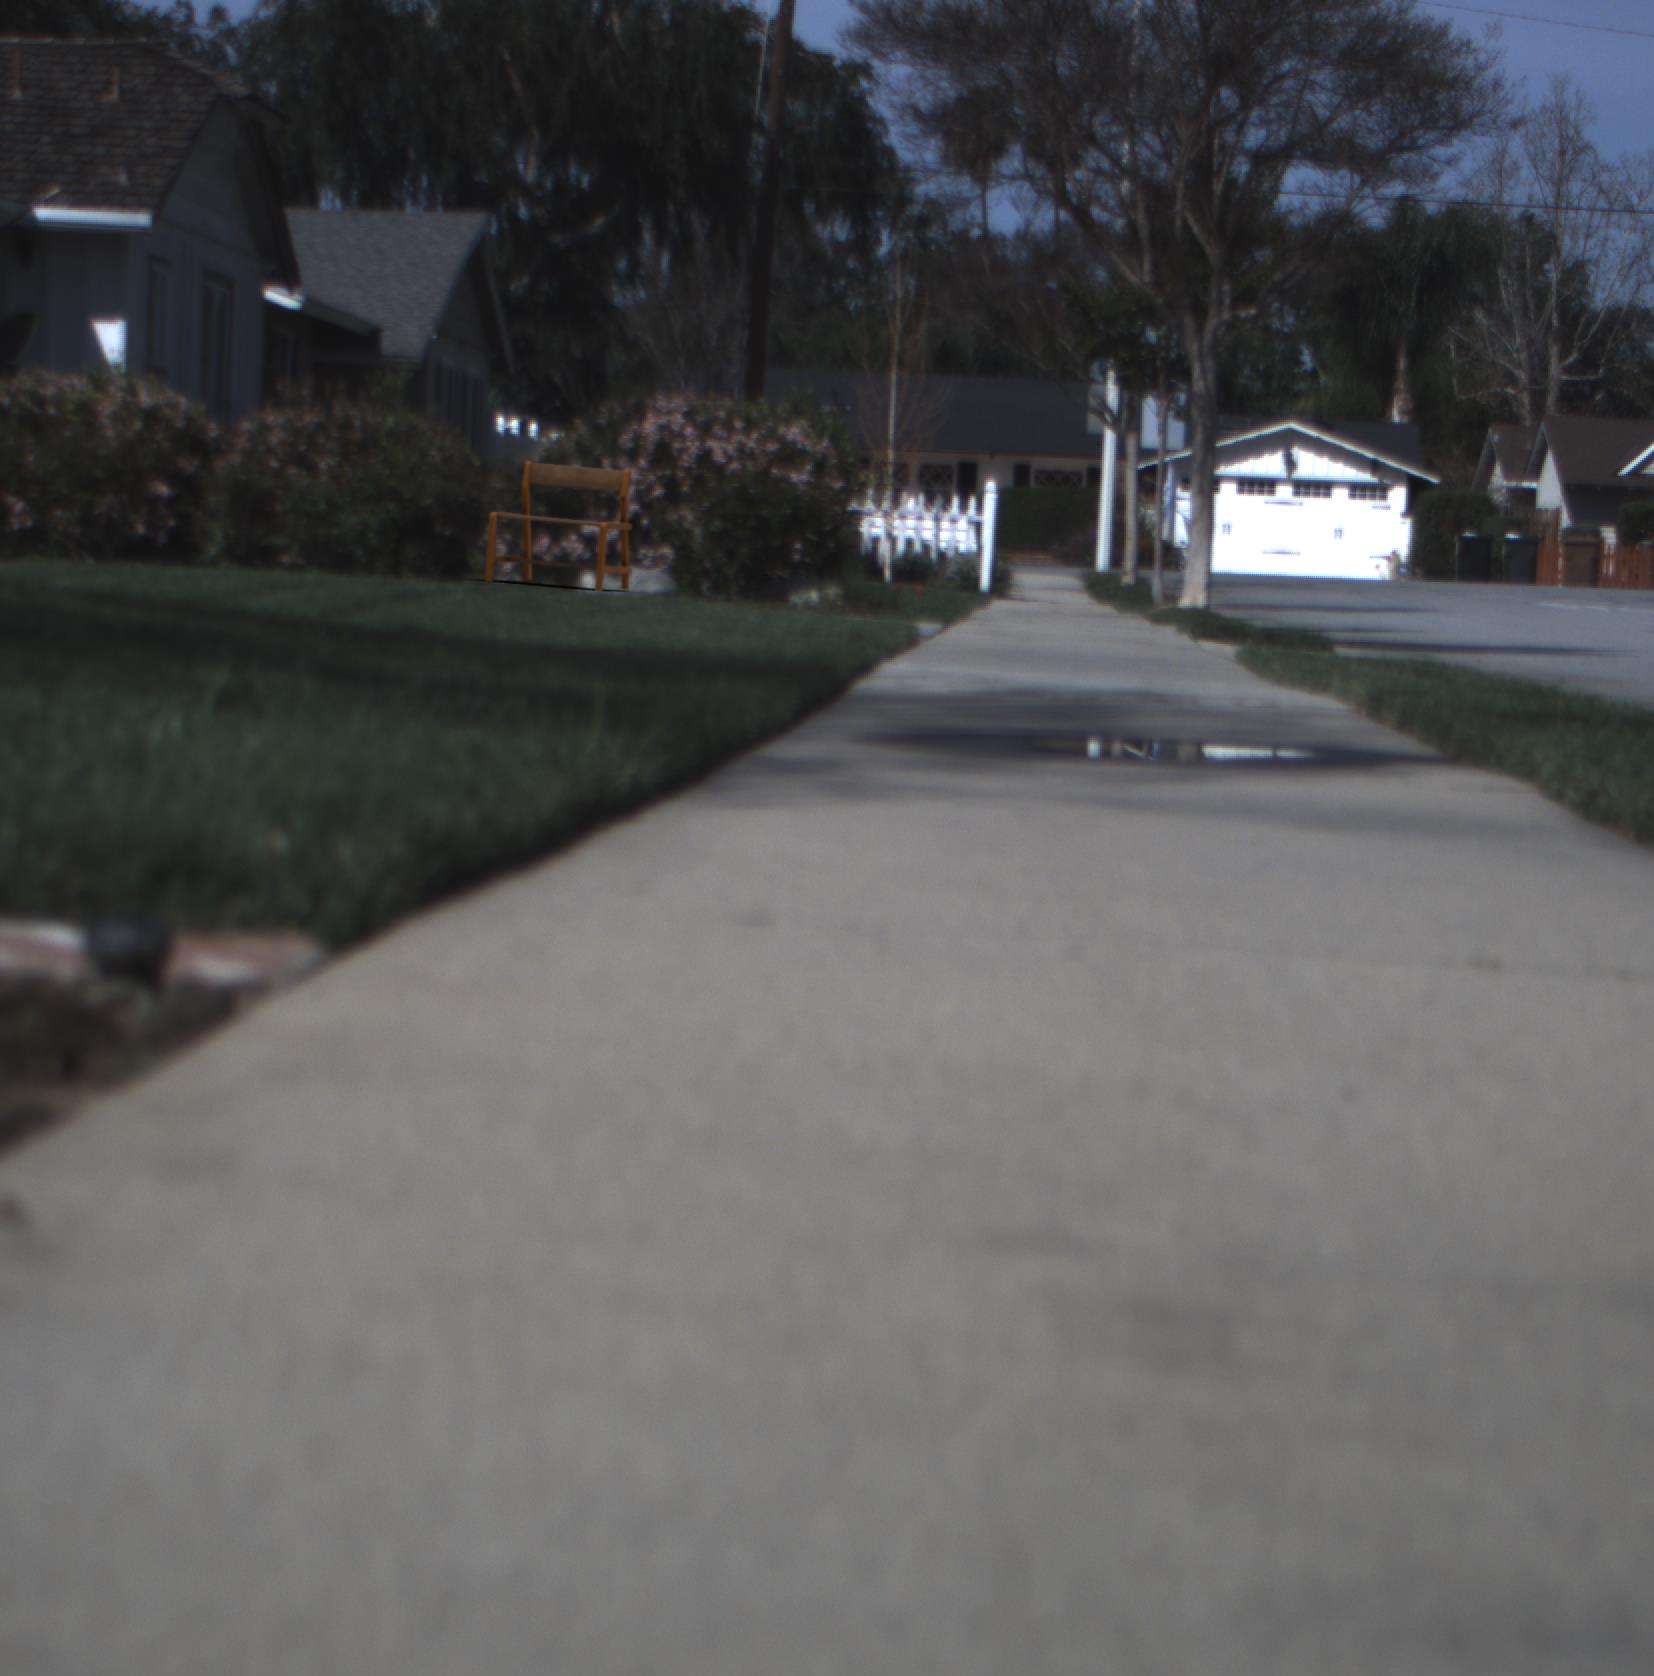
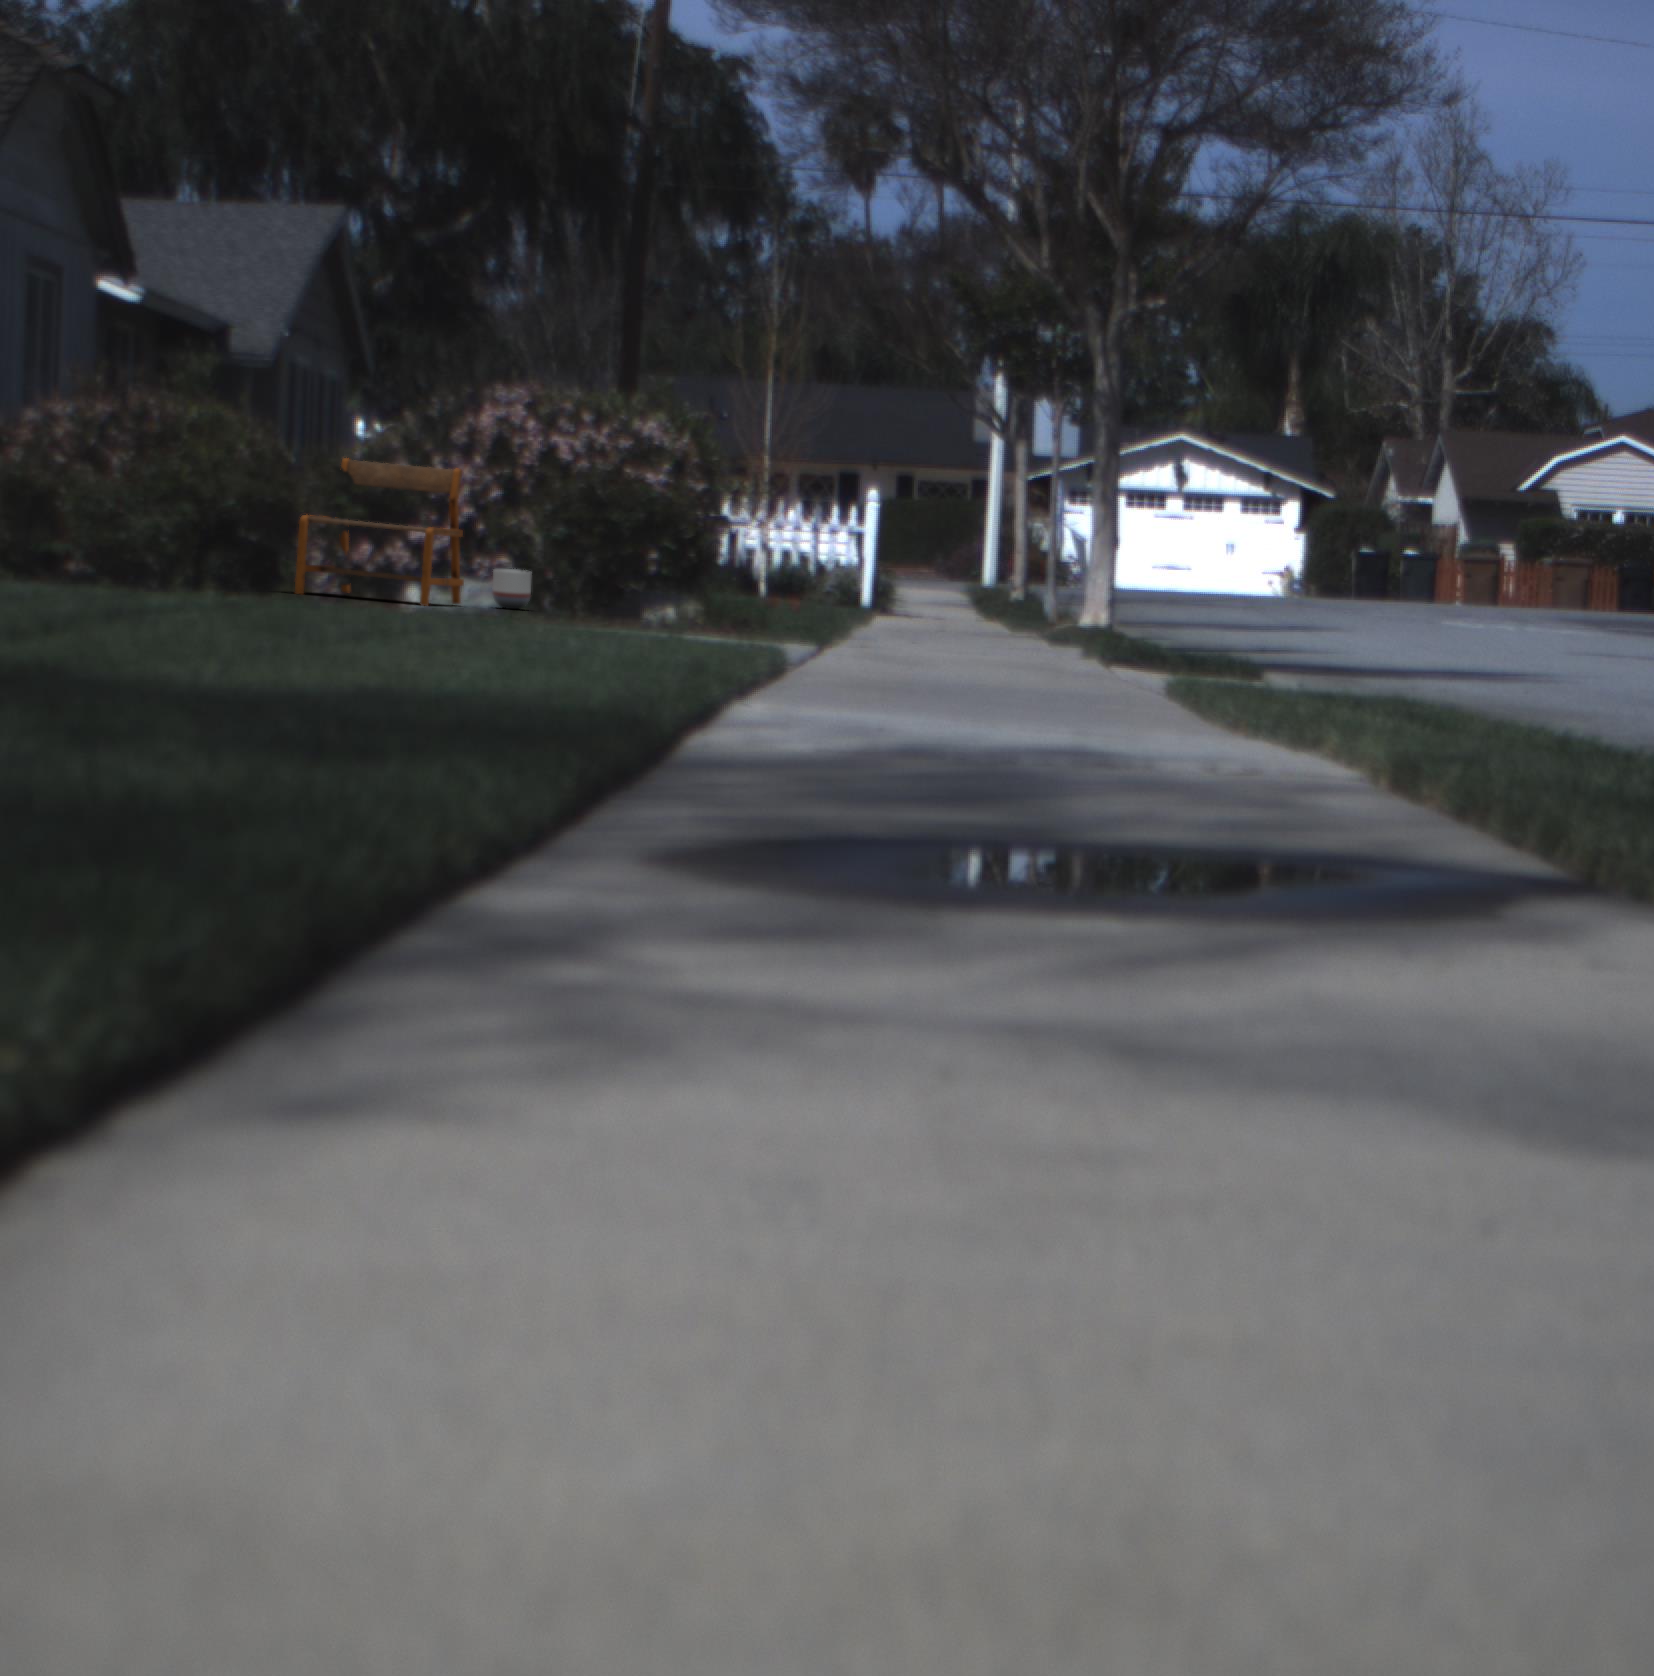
planter: none [657,558,691,594] -> present [492,569,532,609]

